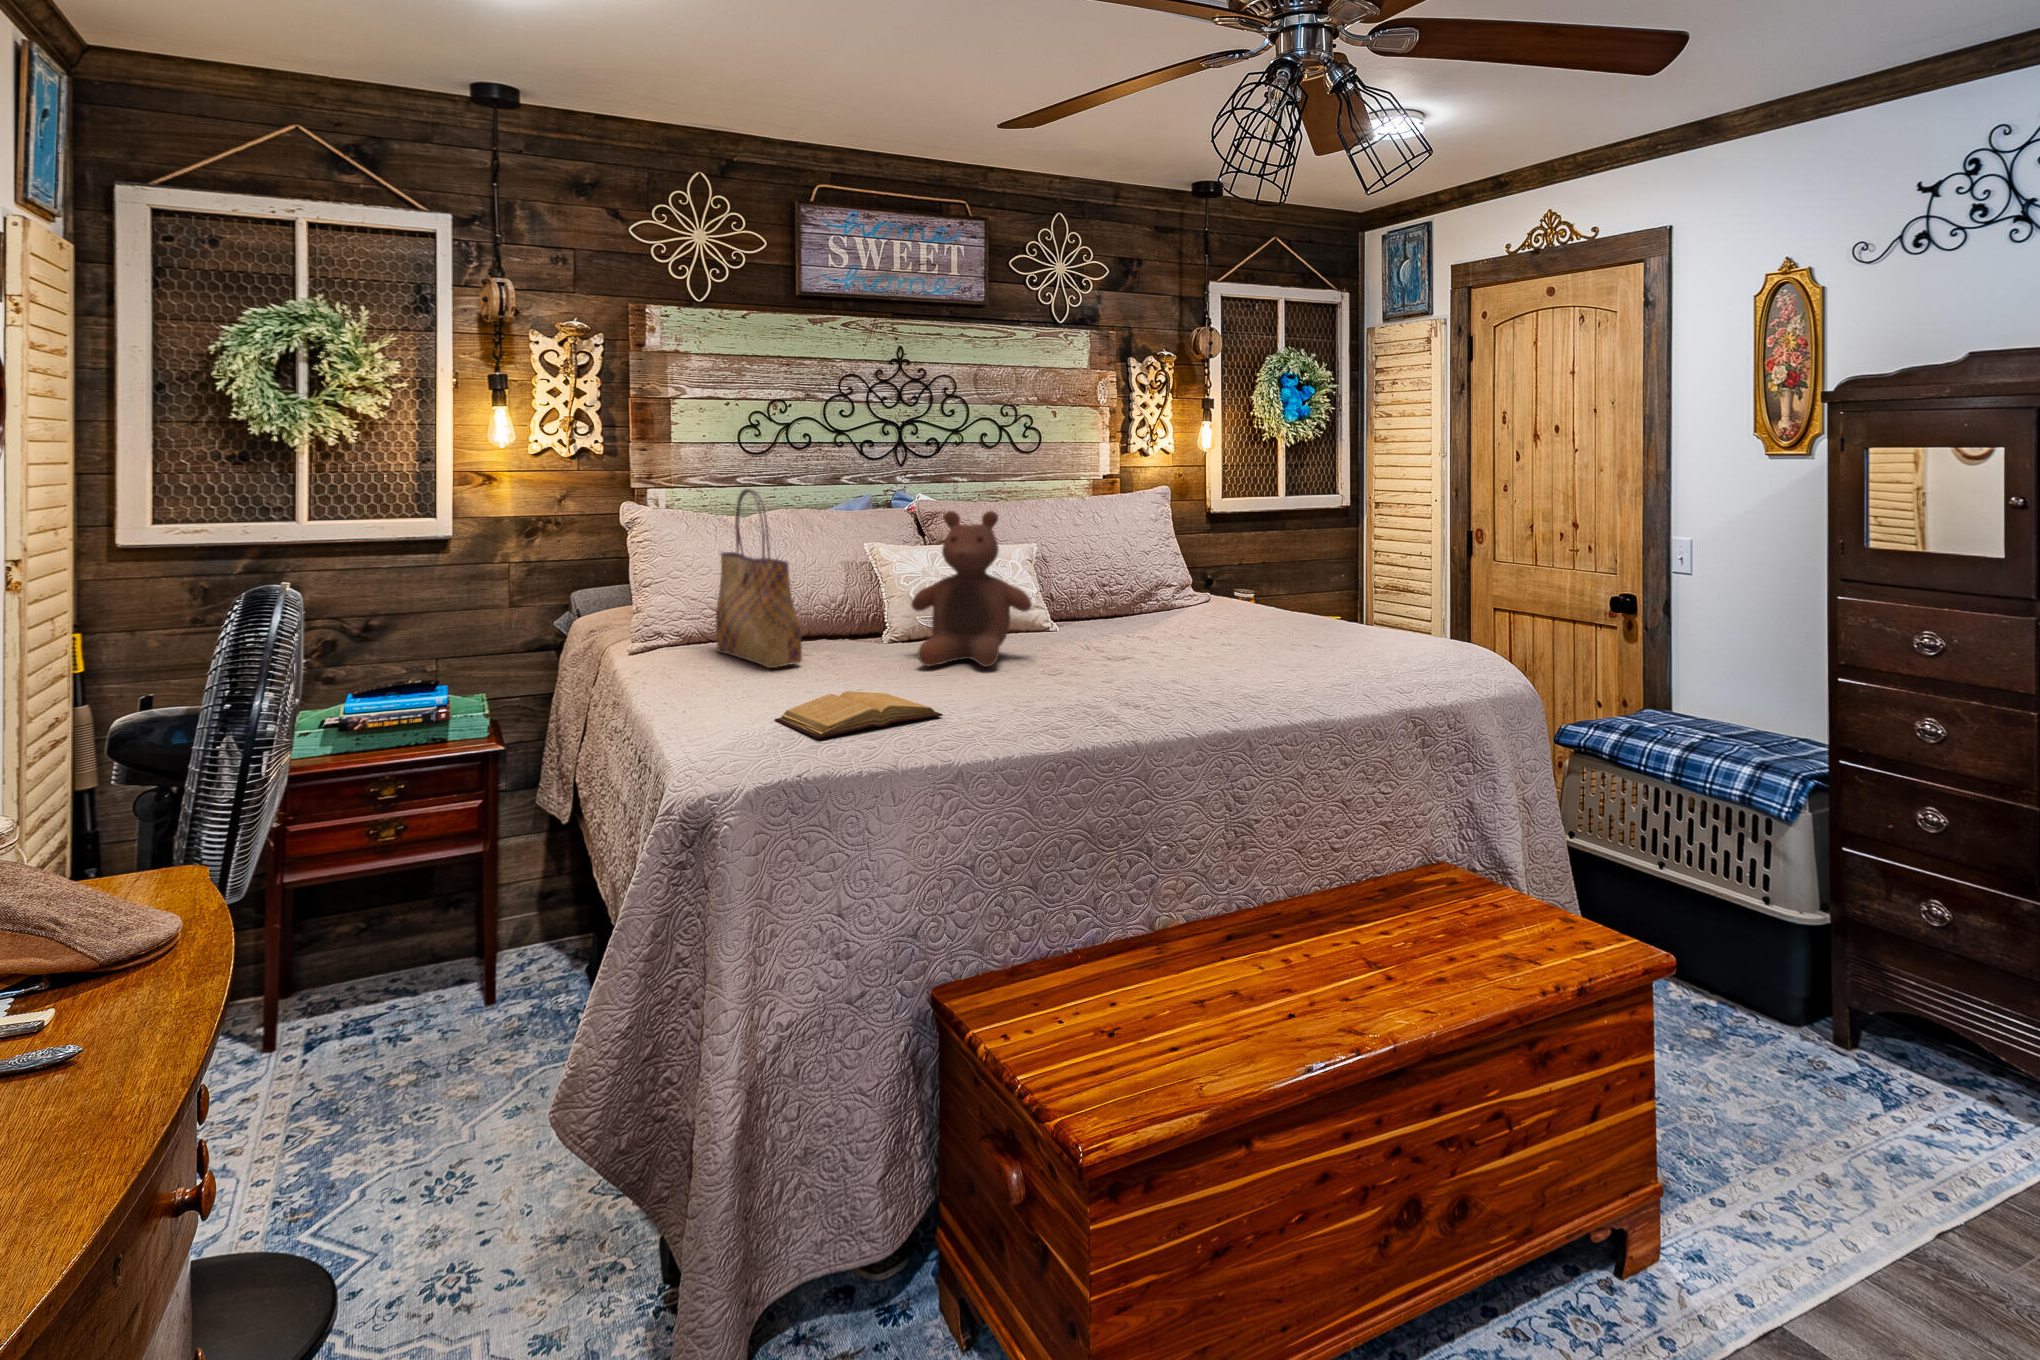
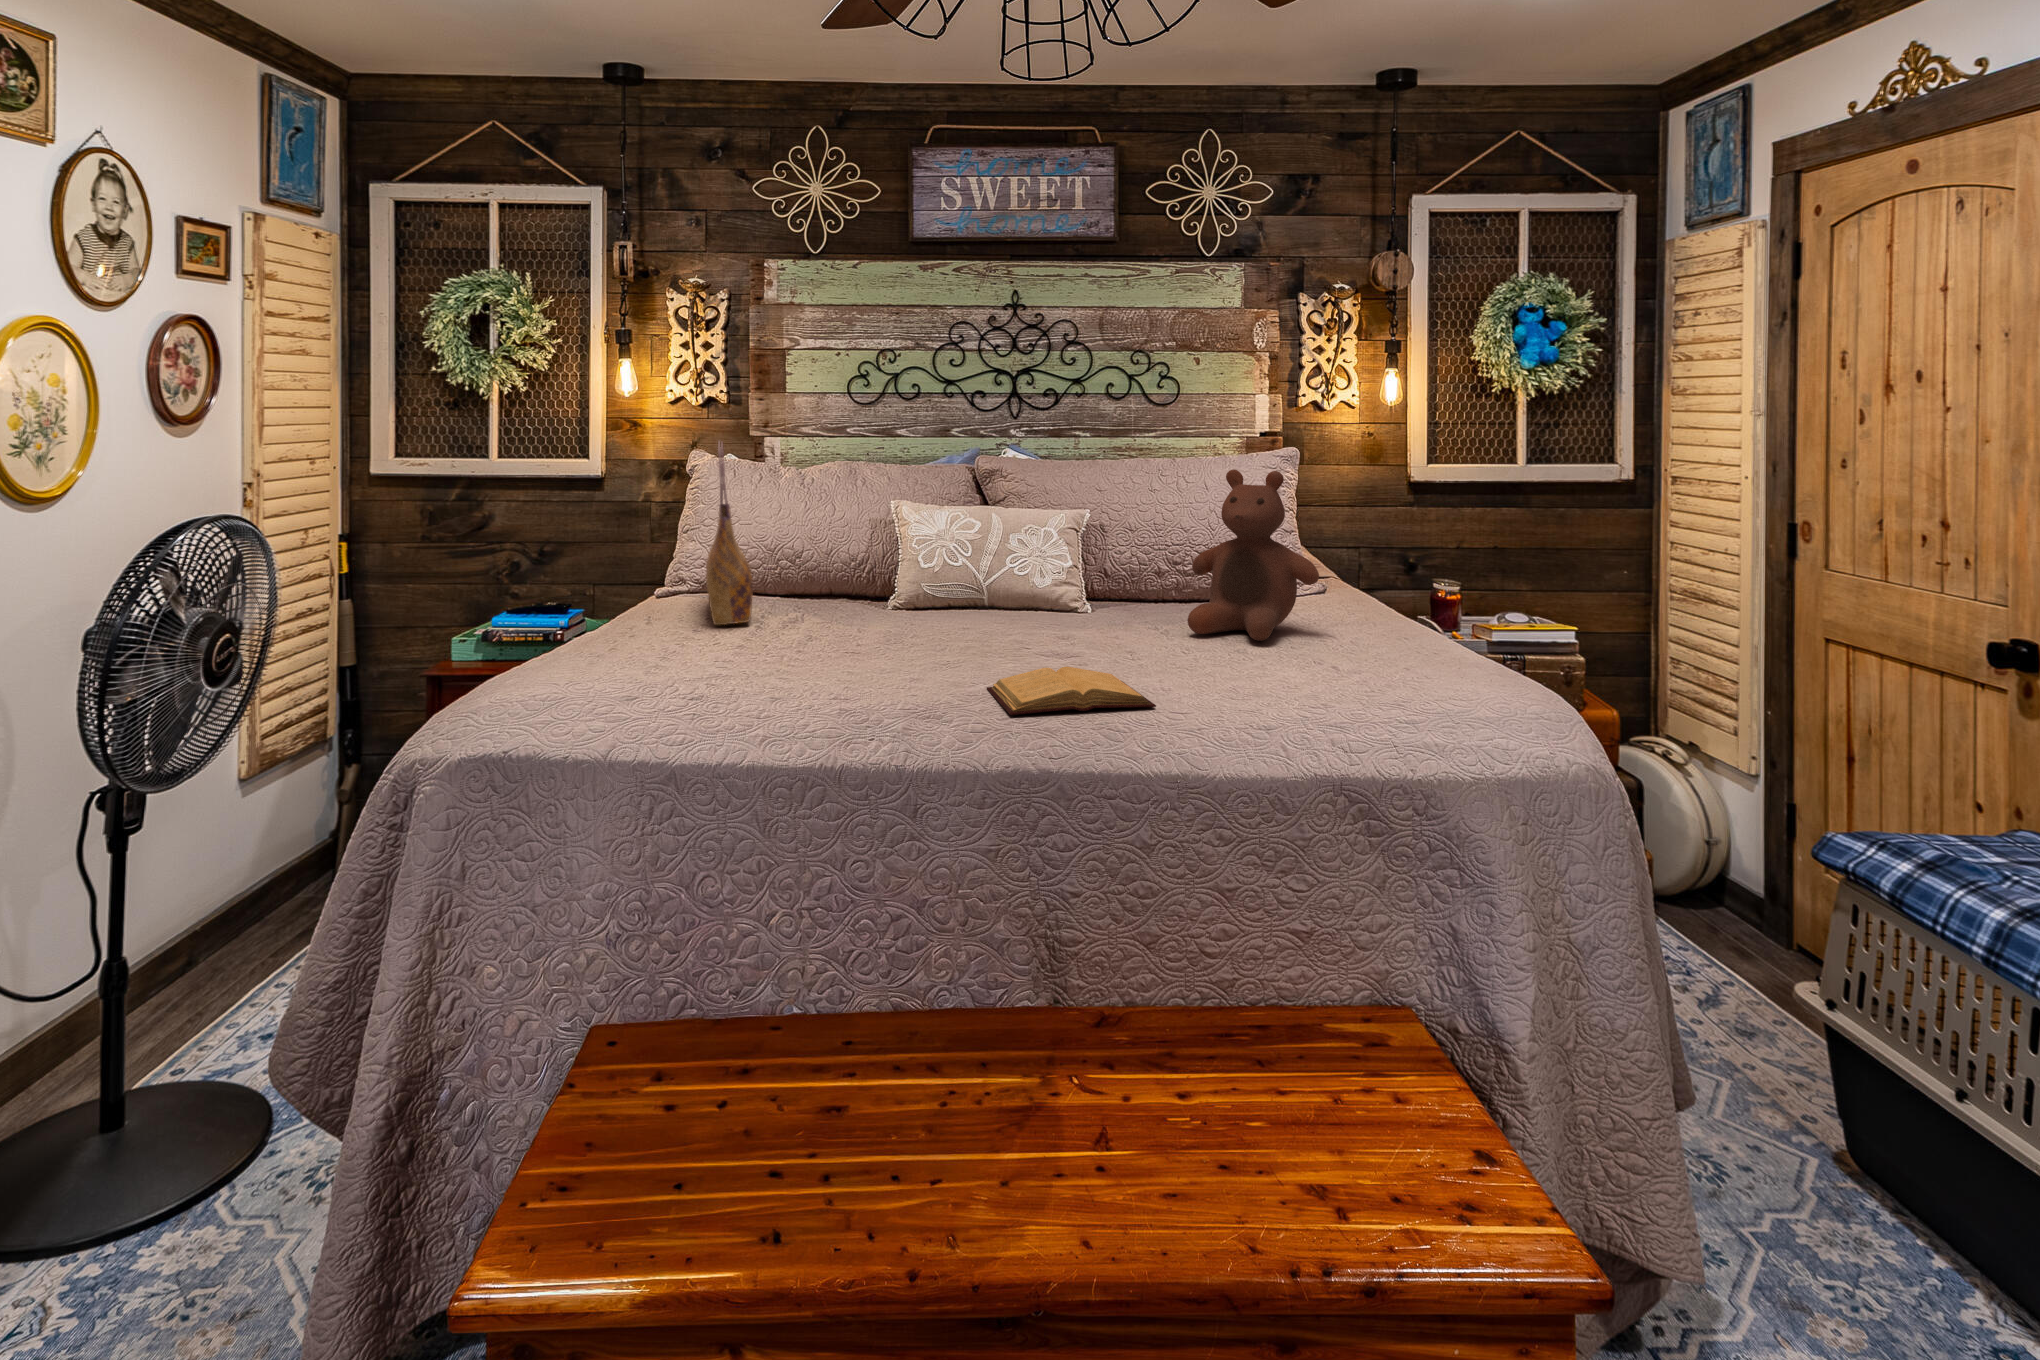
stuffed bear: present [911,511,1032,667] -> present [1188,469,1319,641]
book: present [774,691,943,739] -> present [987,667,1156,715]

